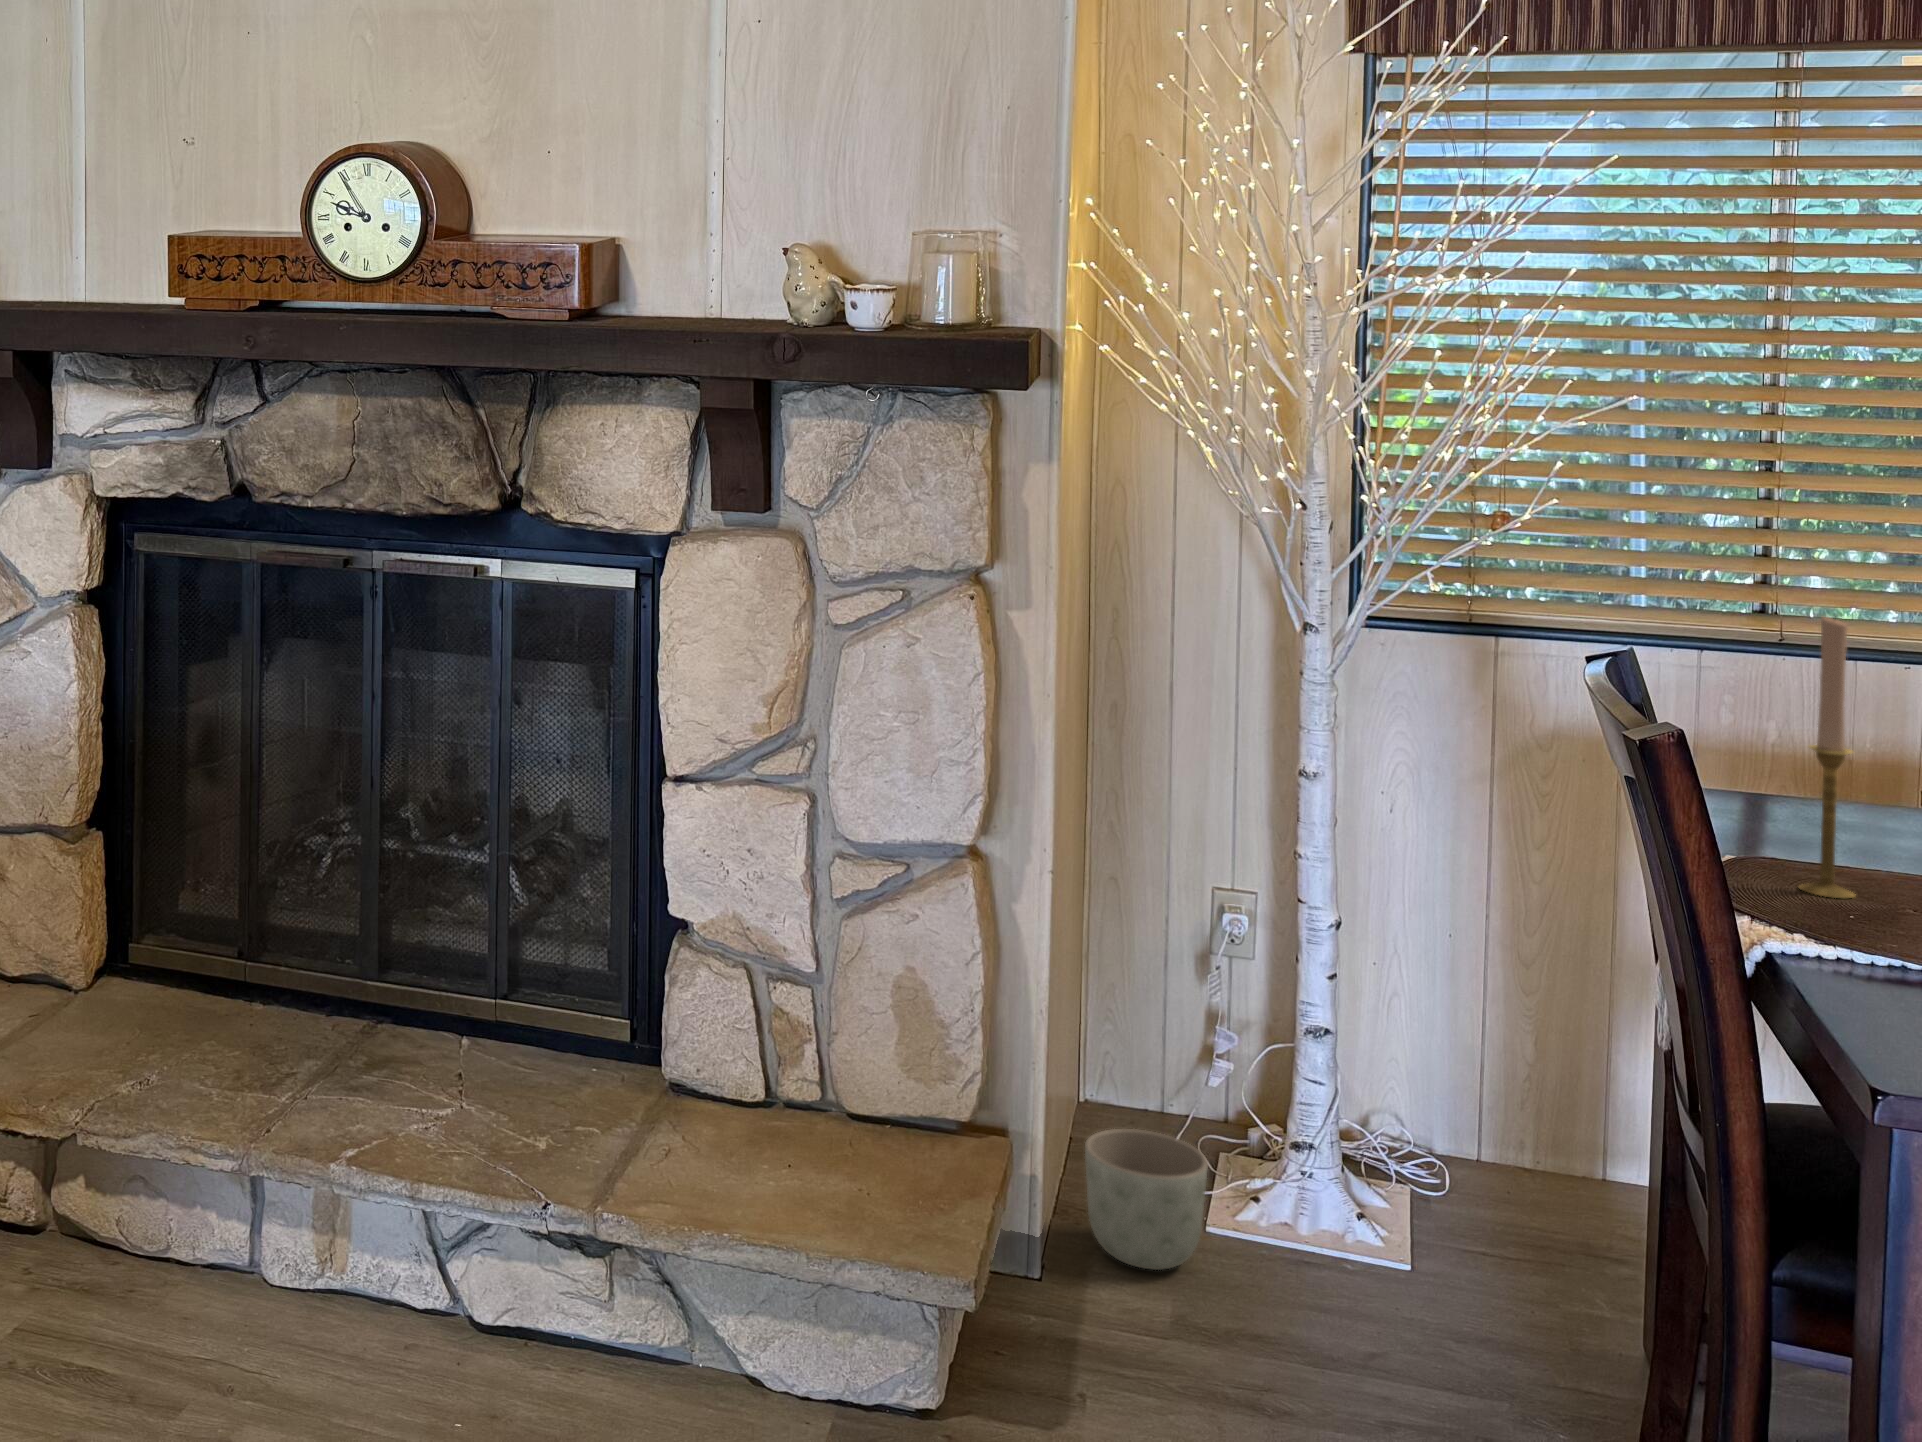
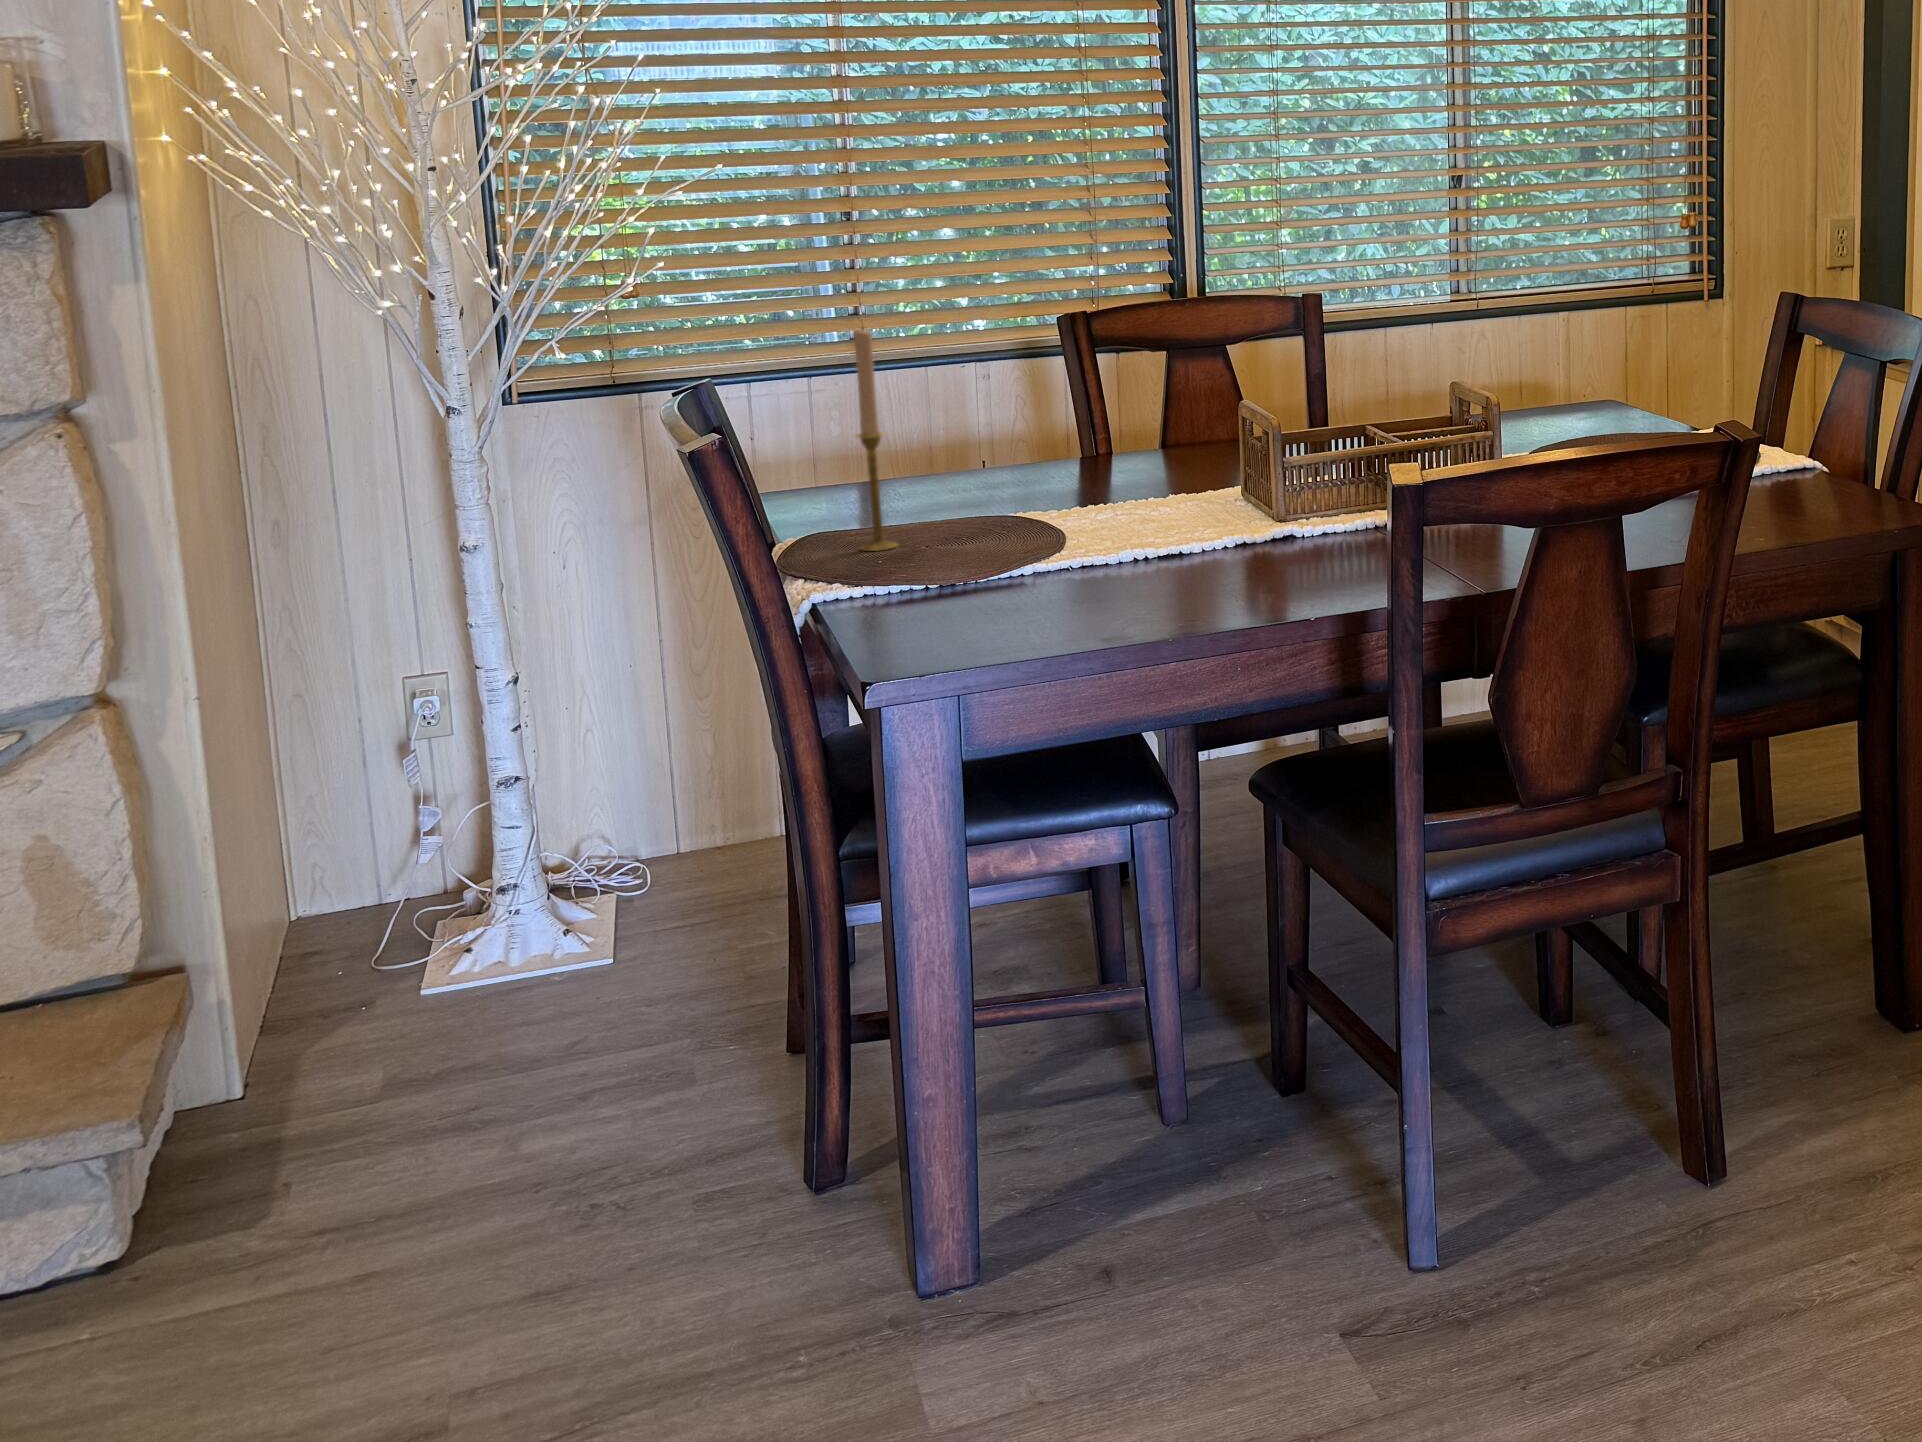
planter: present [1085,1129,1208,1270] -> none [278,921,408,1053]

